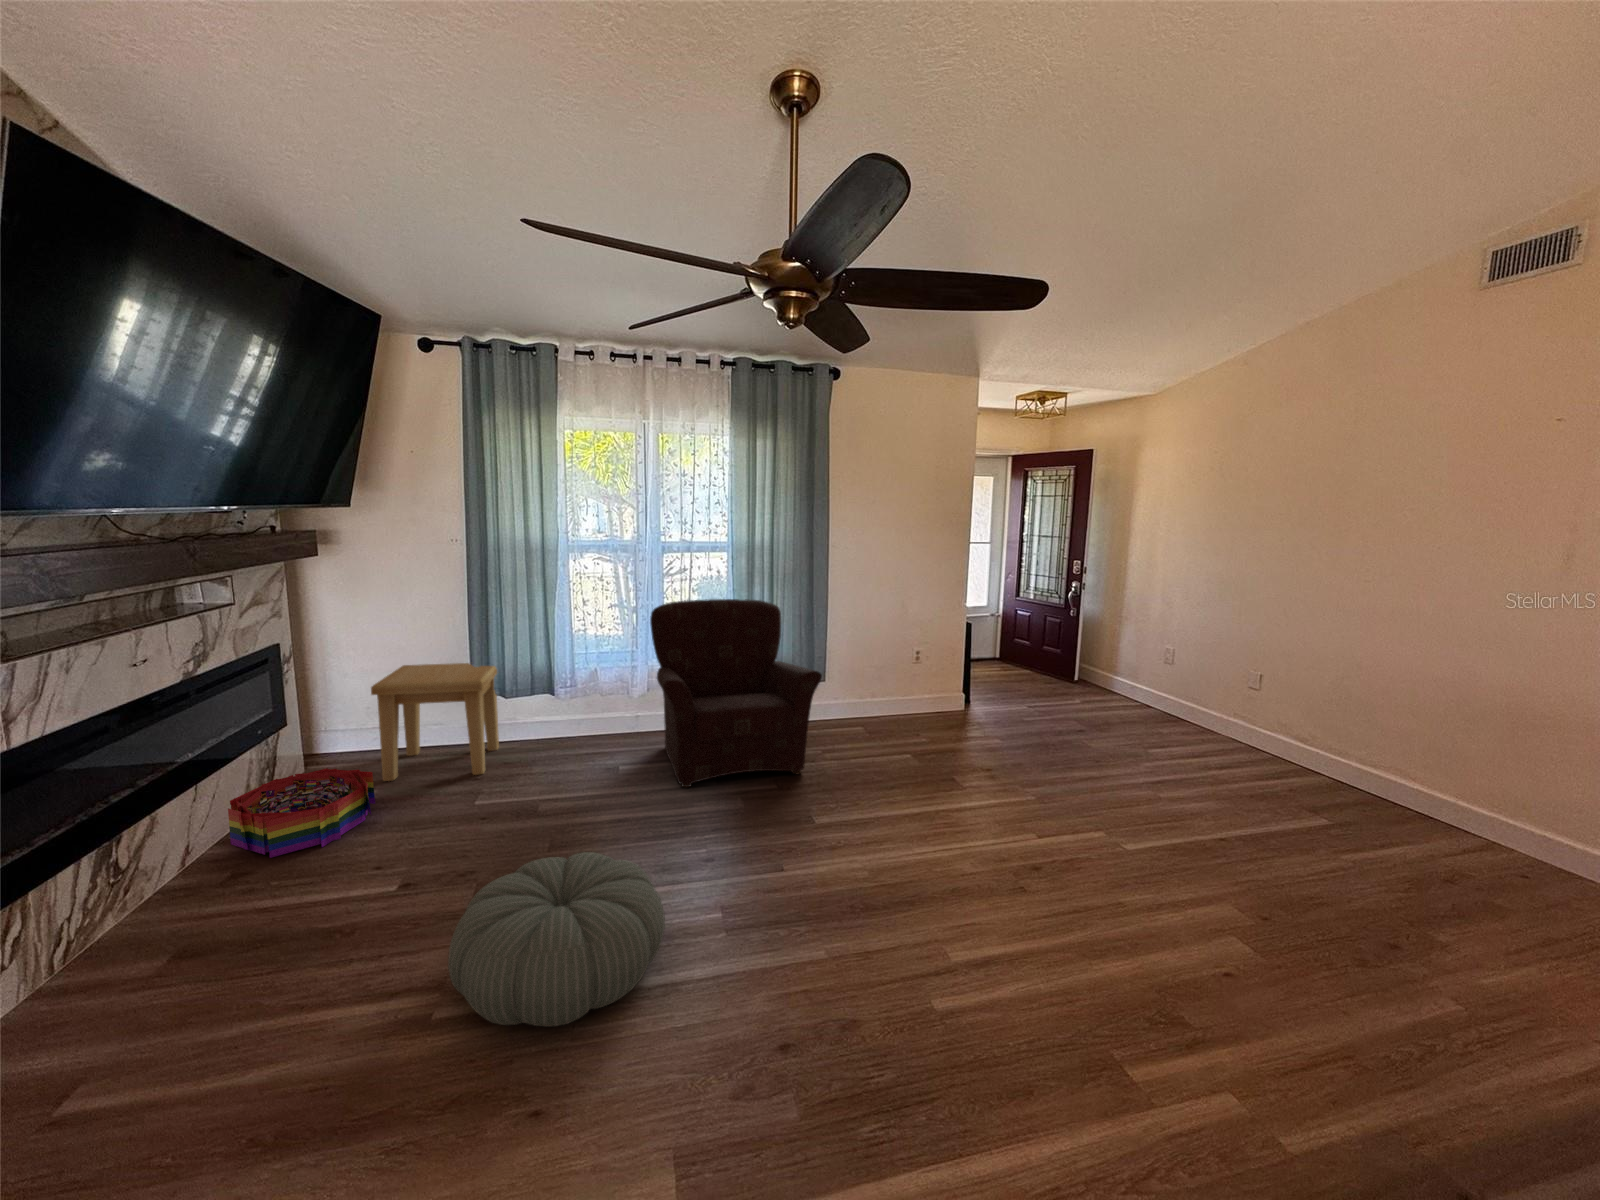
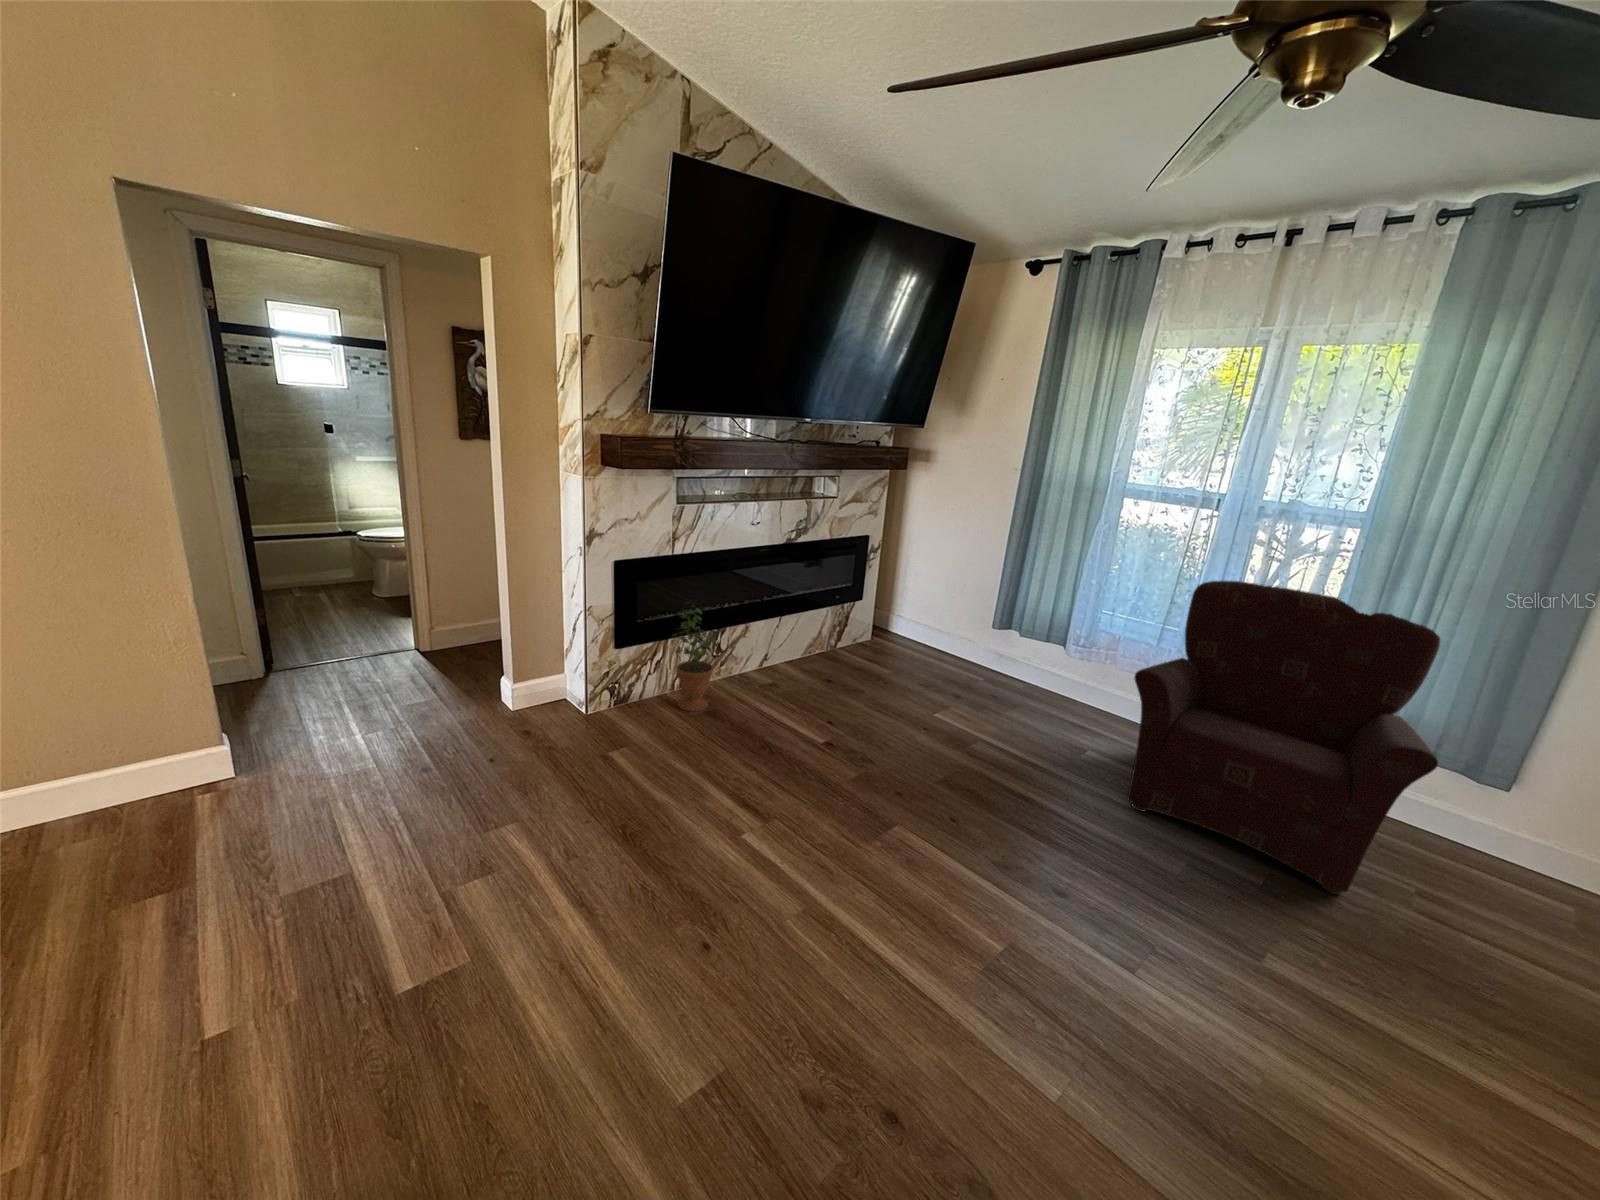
side table: present [371,663,499,781] -> none [900,578,1024,694]
storage bin: present [228,768,375,858] -> none [792,633,880,691]
potted plant: none [56,811,166,984] -> present [671,605,713,712]
pouf: present [448,852,665,1026] -> none [738,766,940,938]

